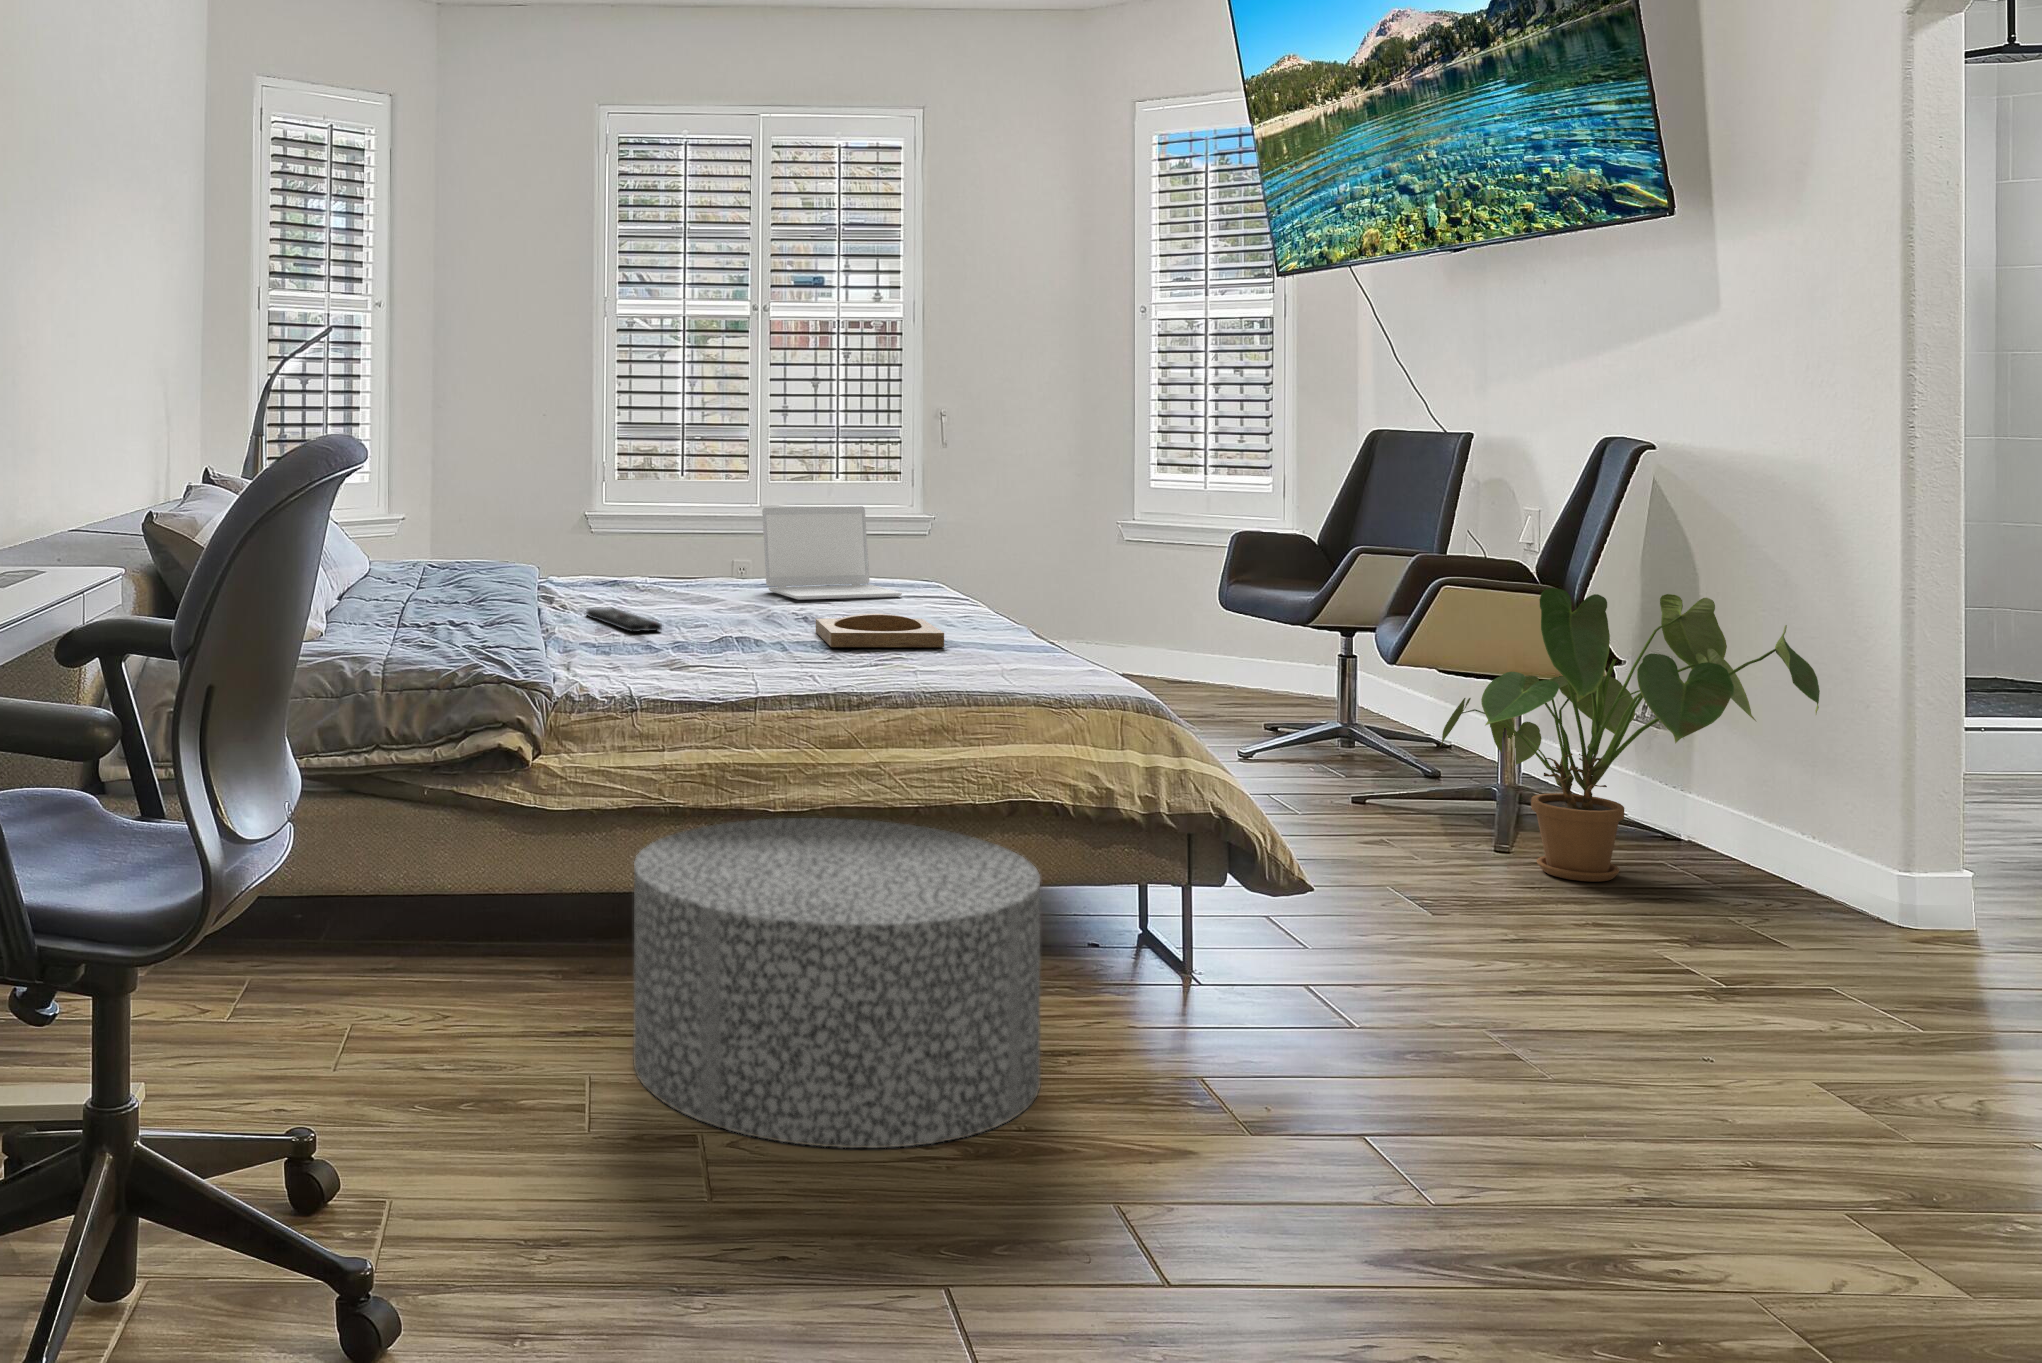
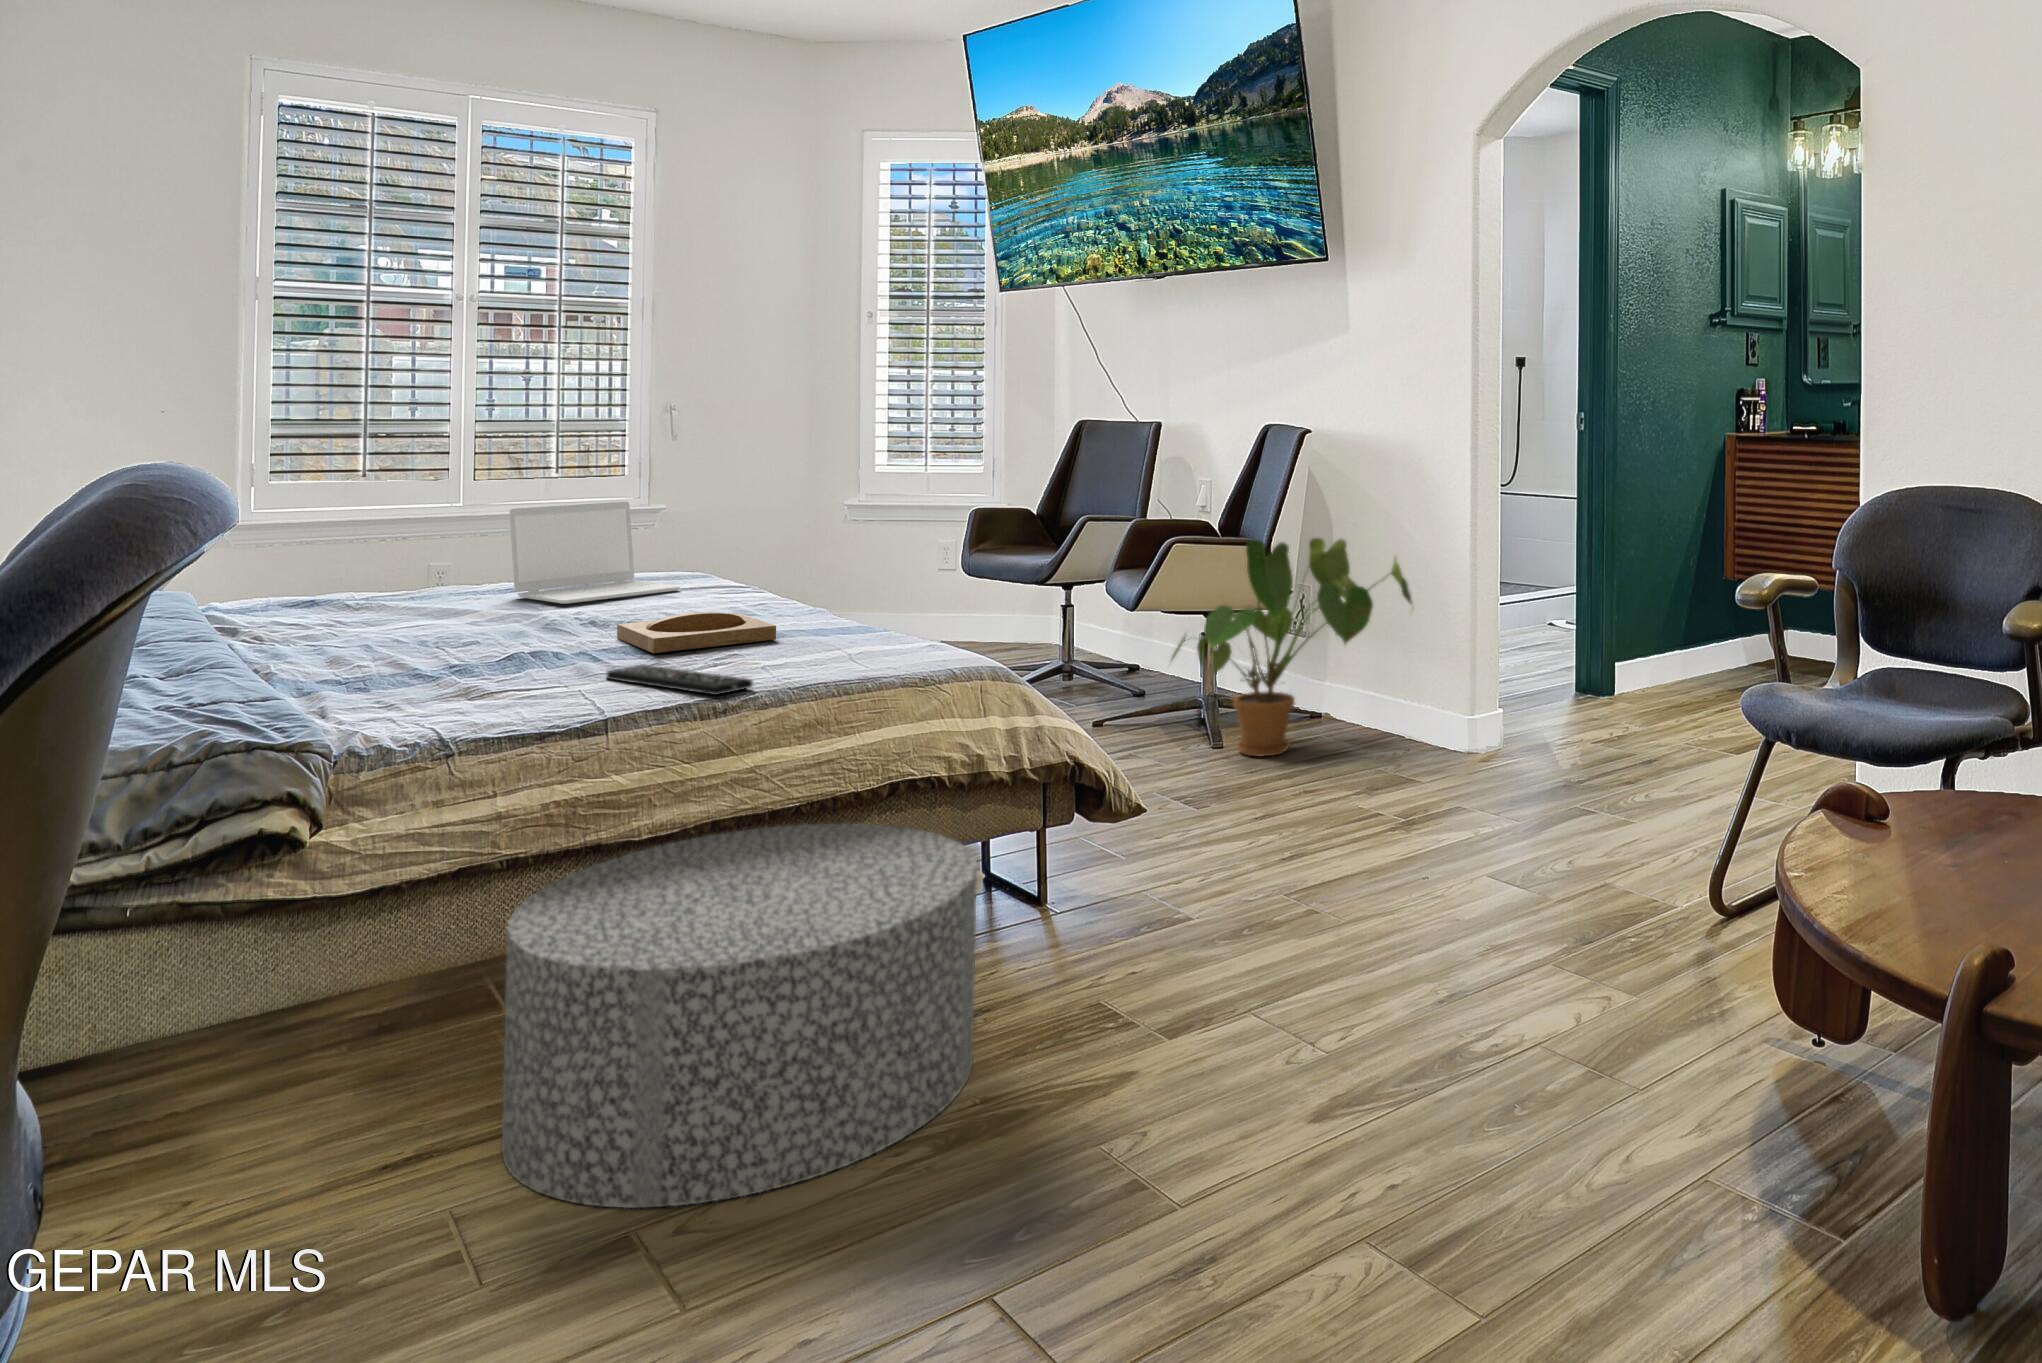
remote control: present [586,608,662,632] -> present [607,665,753,695]

